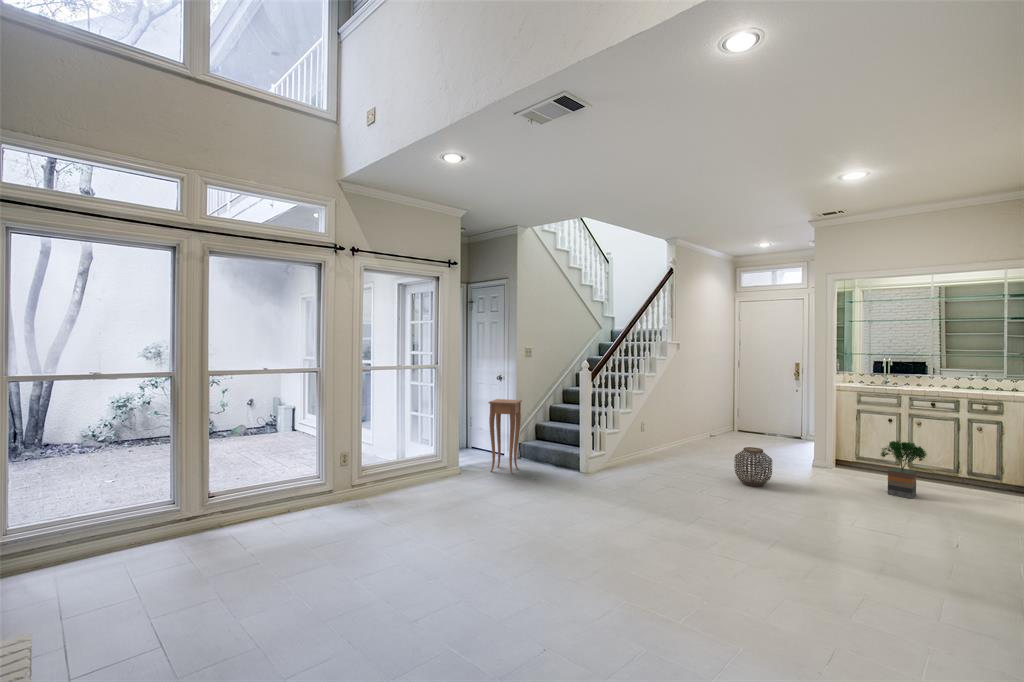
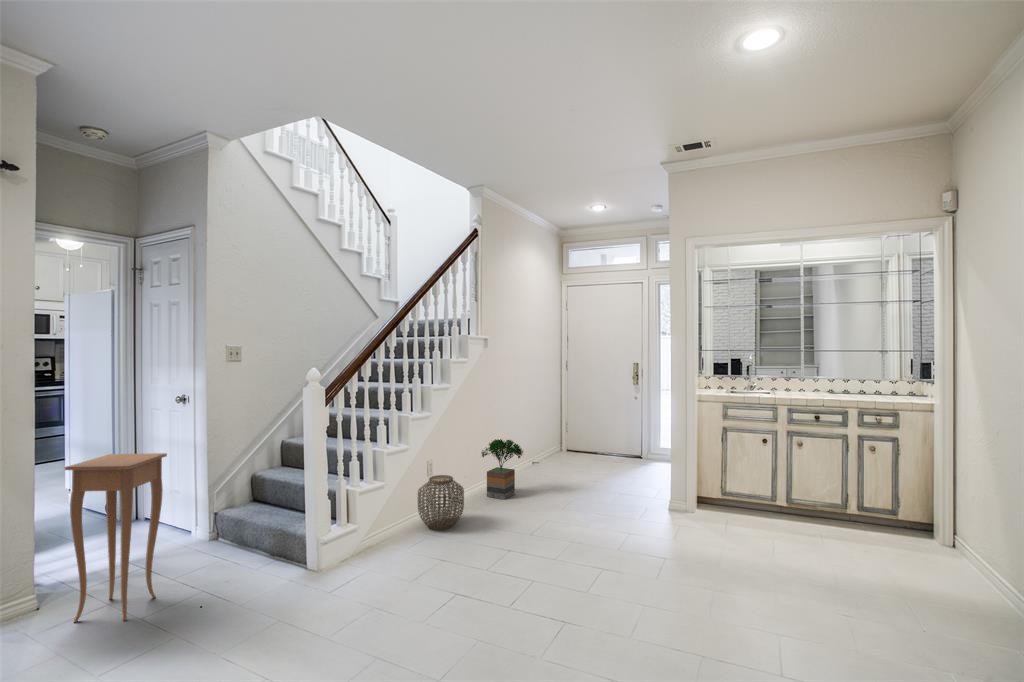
potted tree: present [881,441,927,499] -> present [482,439,523,499]
woven basket: present [734,447,772,487] -> present [418,475,464,530]

